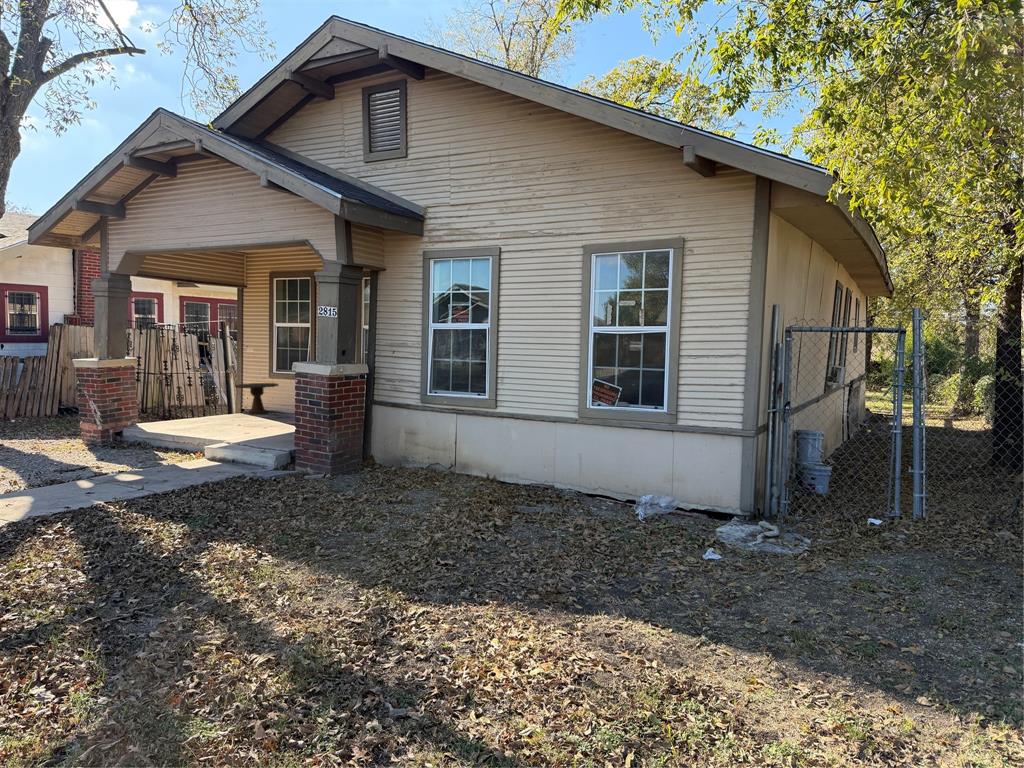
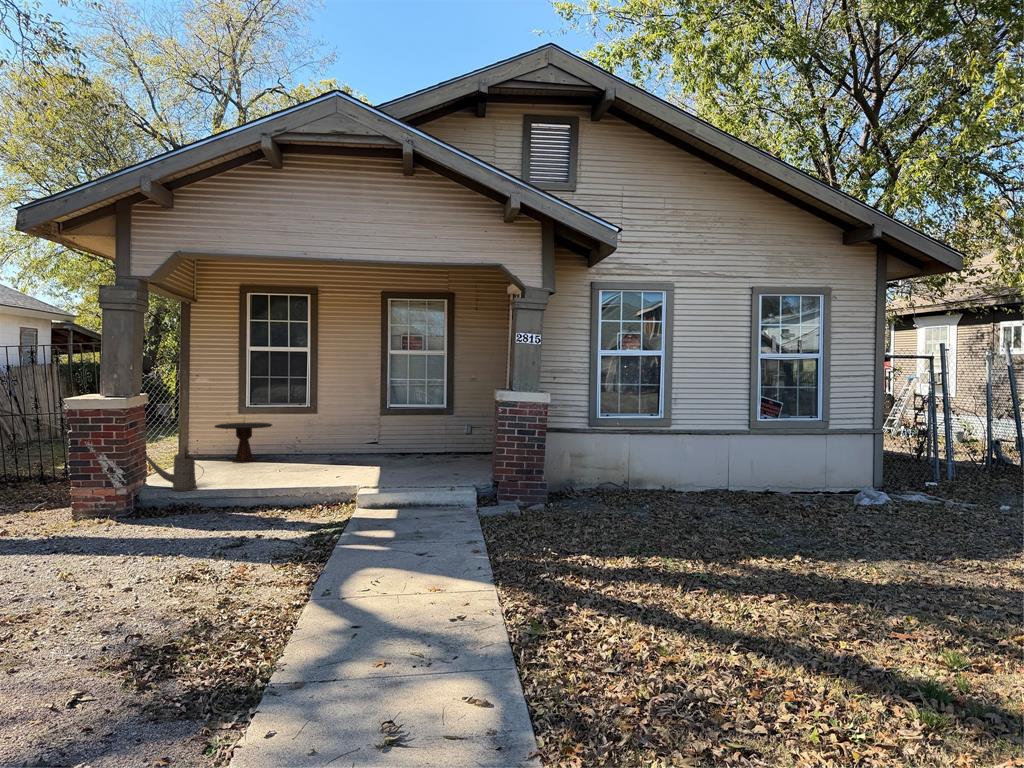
watering can: none [129,399,161,431] -> present [143,445,204,491]

